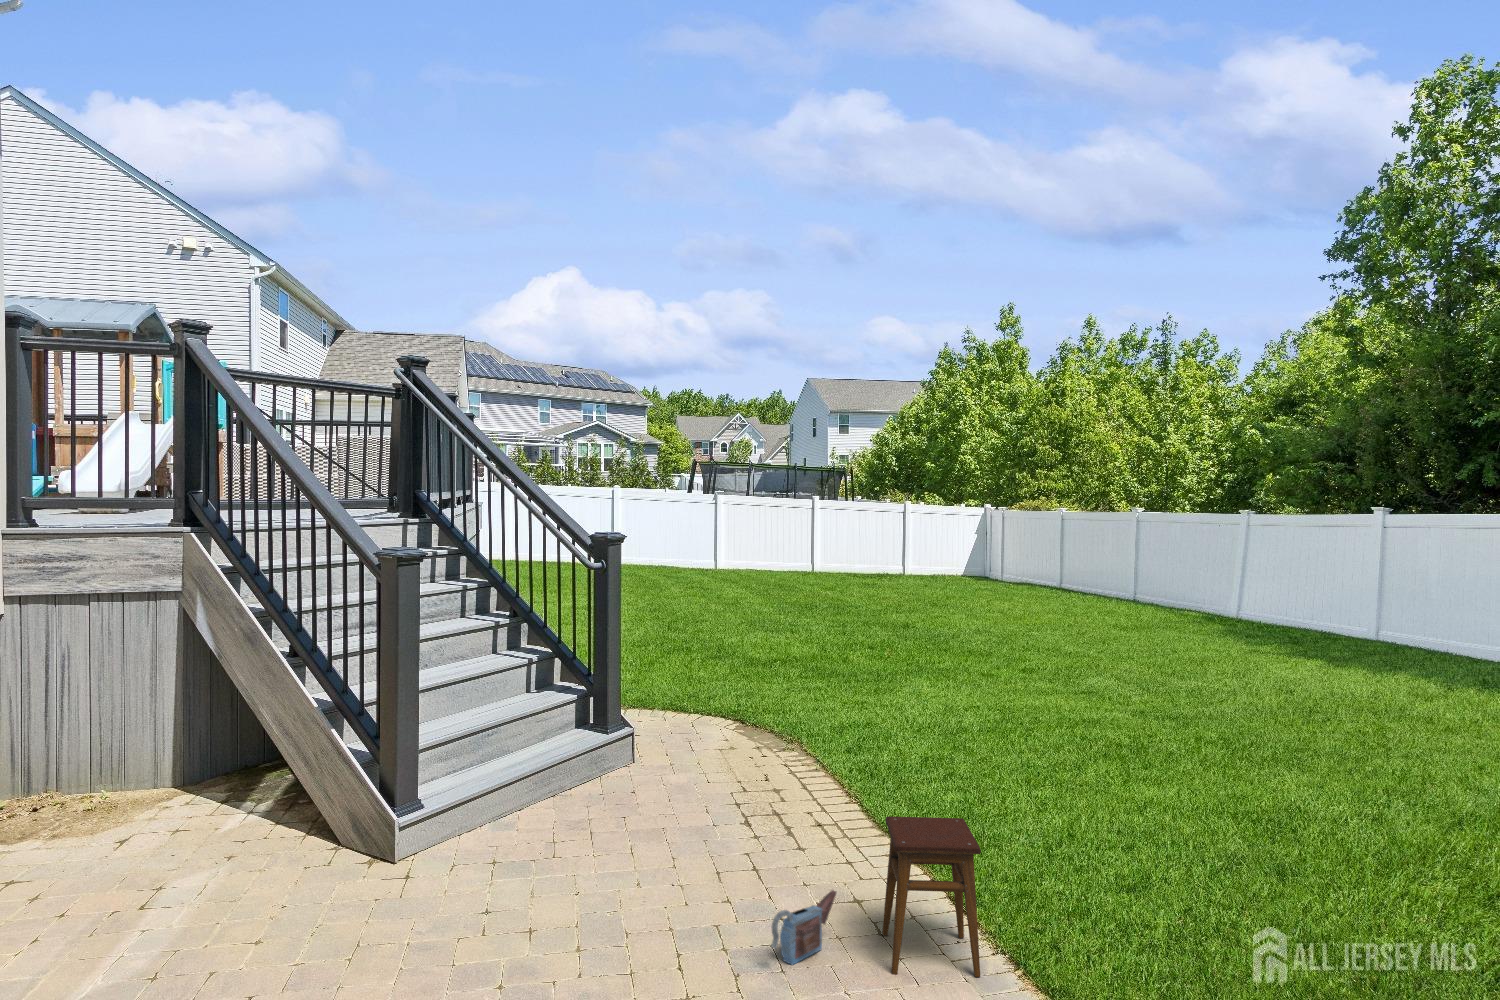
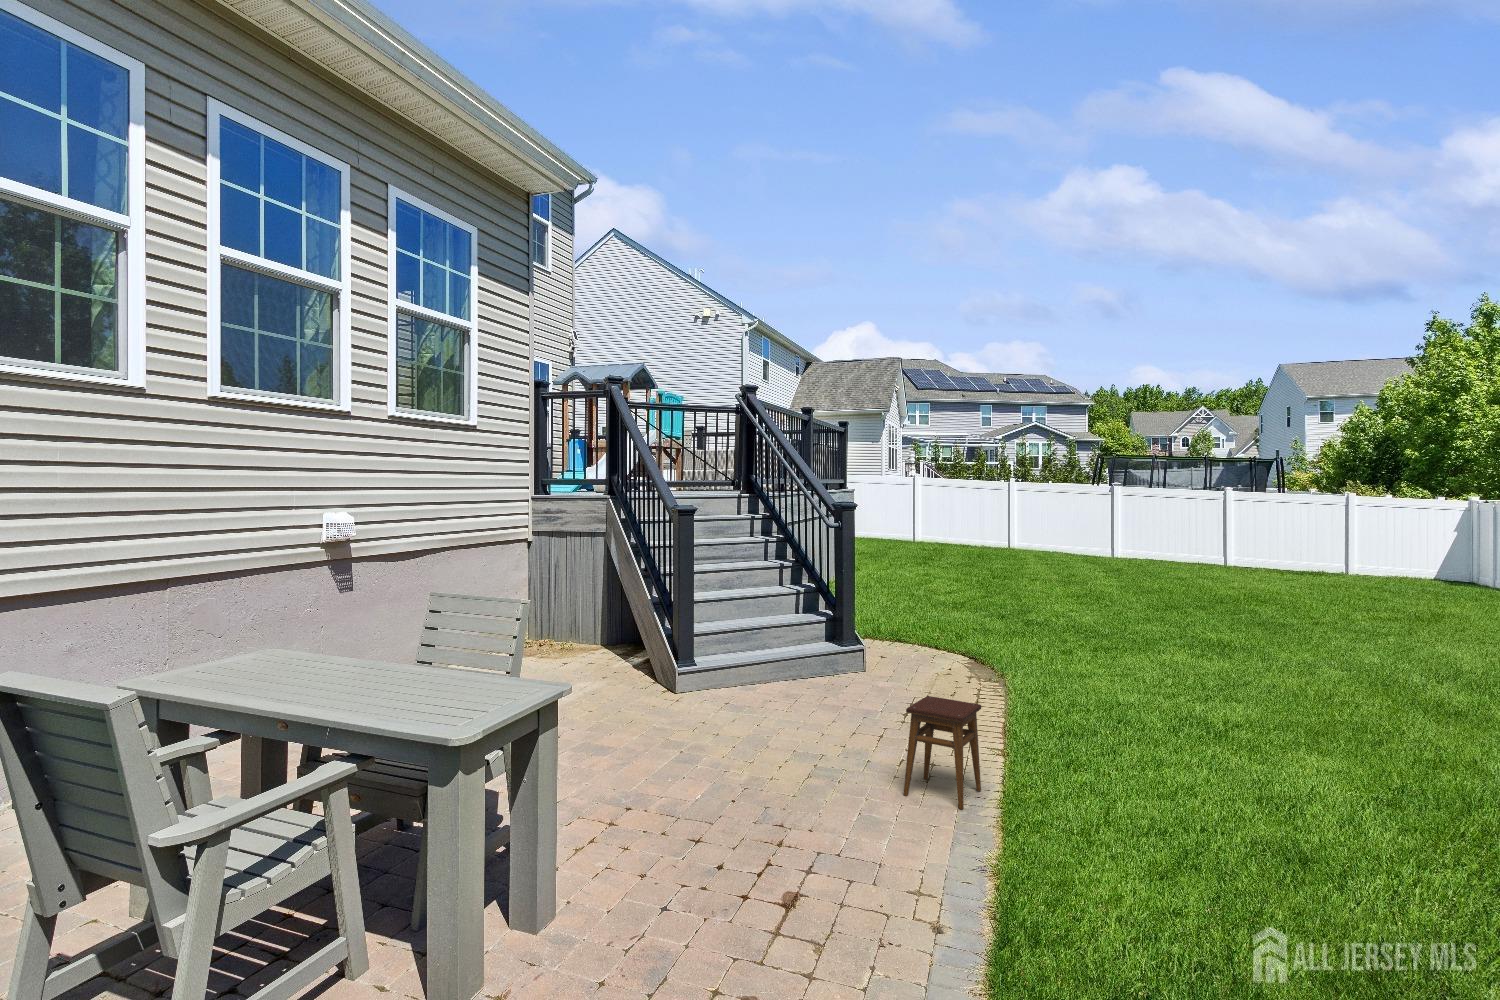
watering can: present [771,890,836,965] -> none [828,739,890,778]

